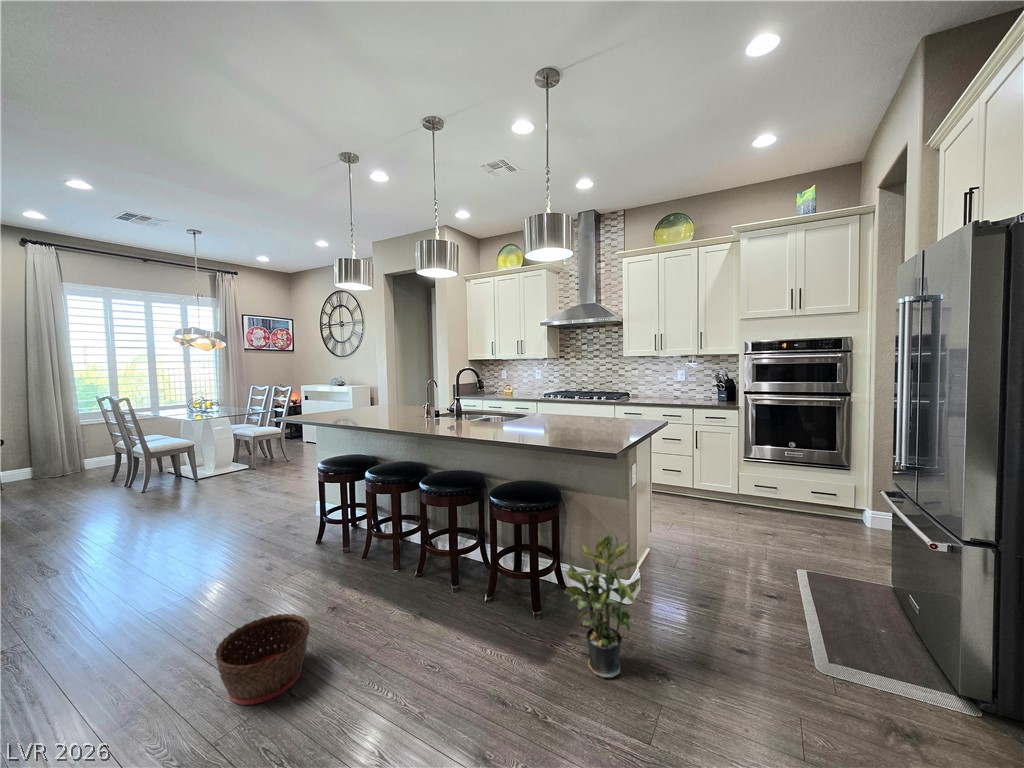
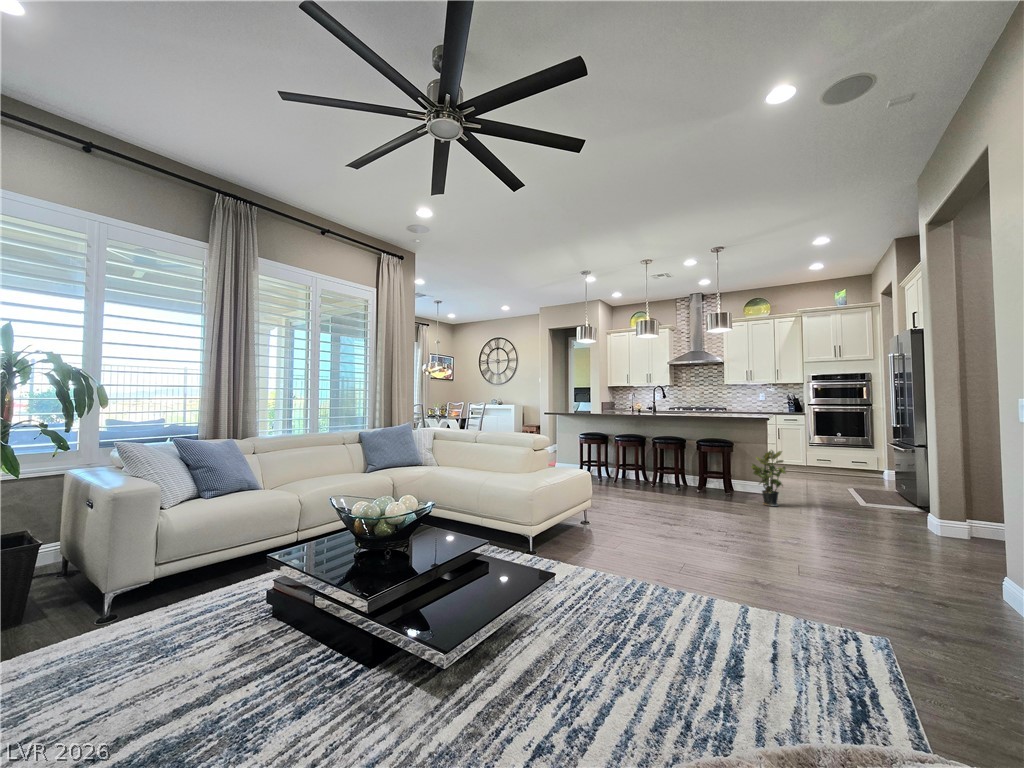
basket: present [215,614,309,705] -> none [616,483,650,507]

